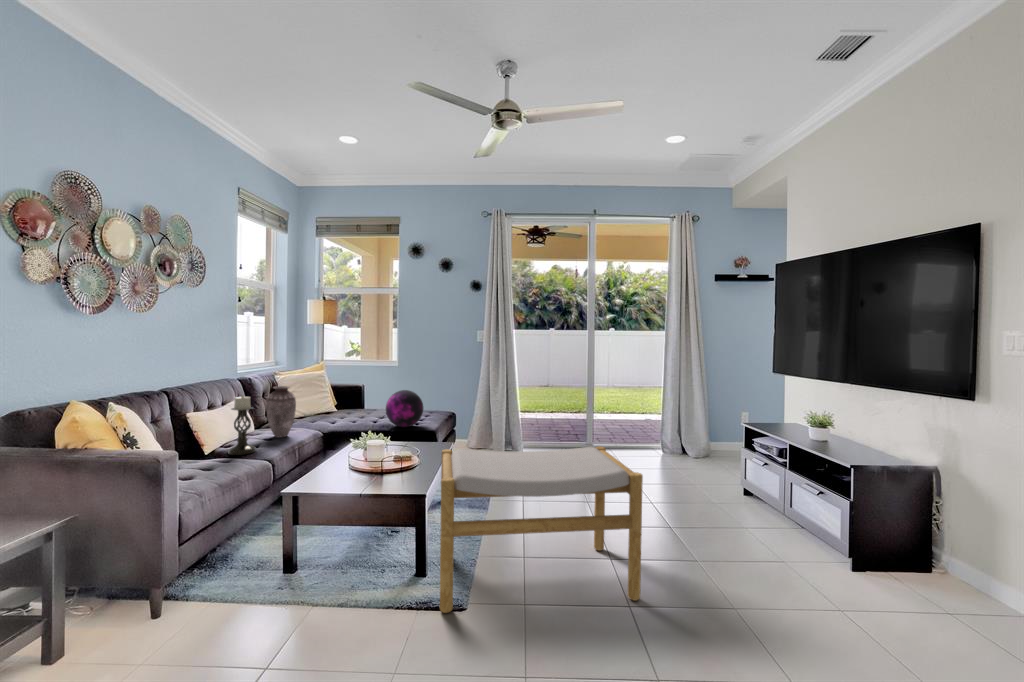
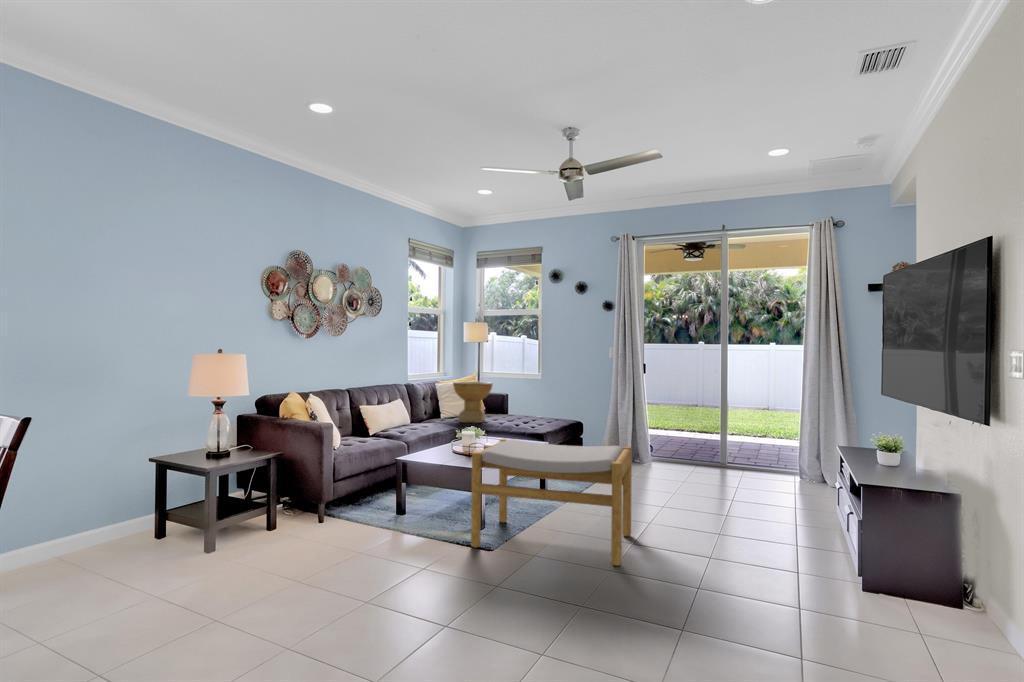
decorative bowl: none [310,371,361,423] -> present [453,381,493,423]
vase: present [266,386,296,438] -> none [412,390,433,429]
decorative orb: present [386,390,423,427] -> none [504,398,535,430]
candle holder: present [228,395,256,455] -> none [381,394,398,436]

